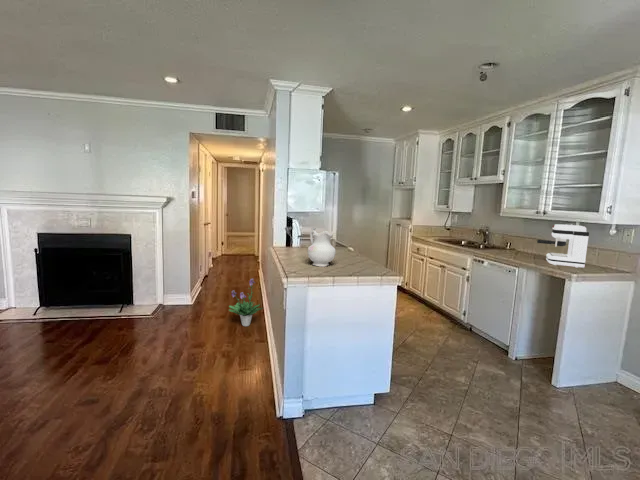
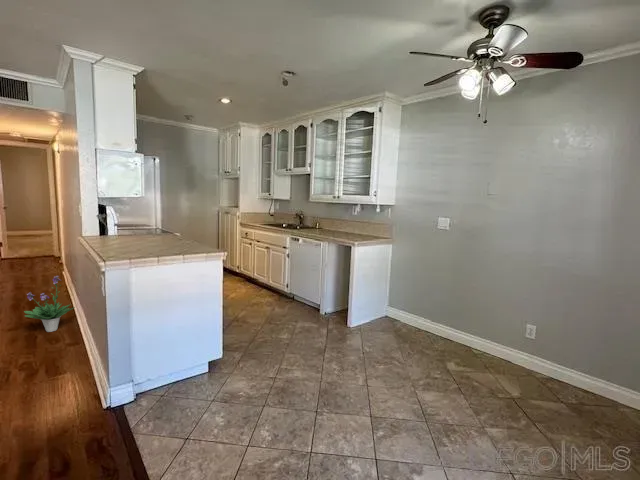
coffee maker: present [537,224,589,268] -> none [335,206,366,238]
ceramic pitcher: present [307,228,336,267] -> none [127,211,159,249]

